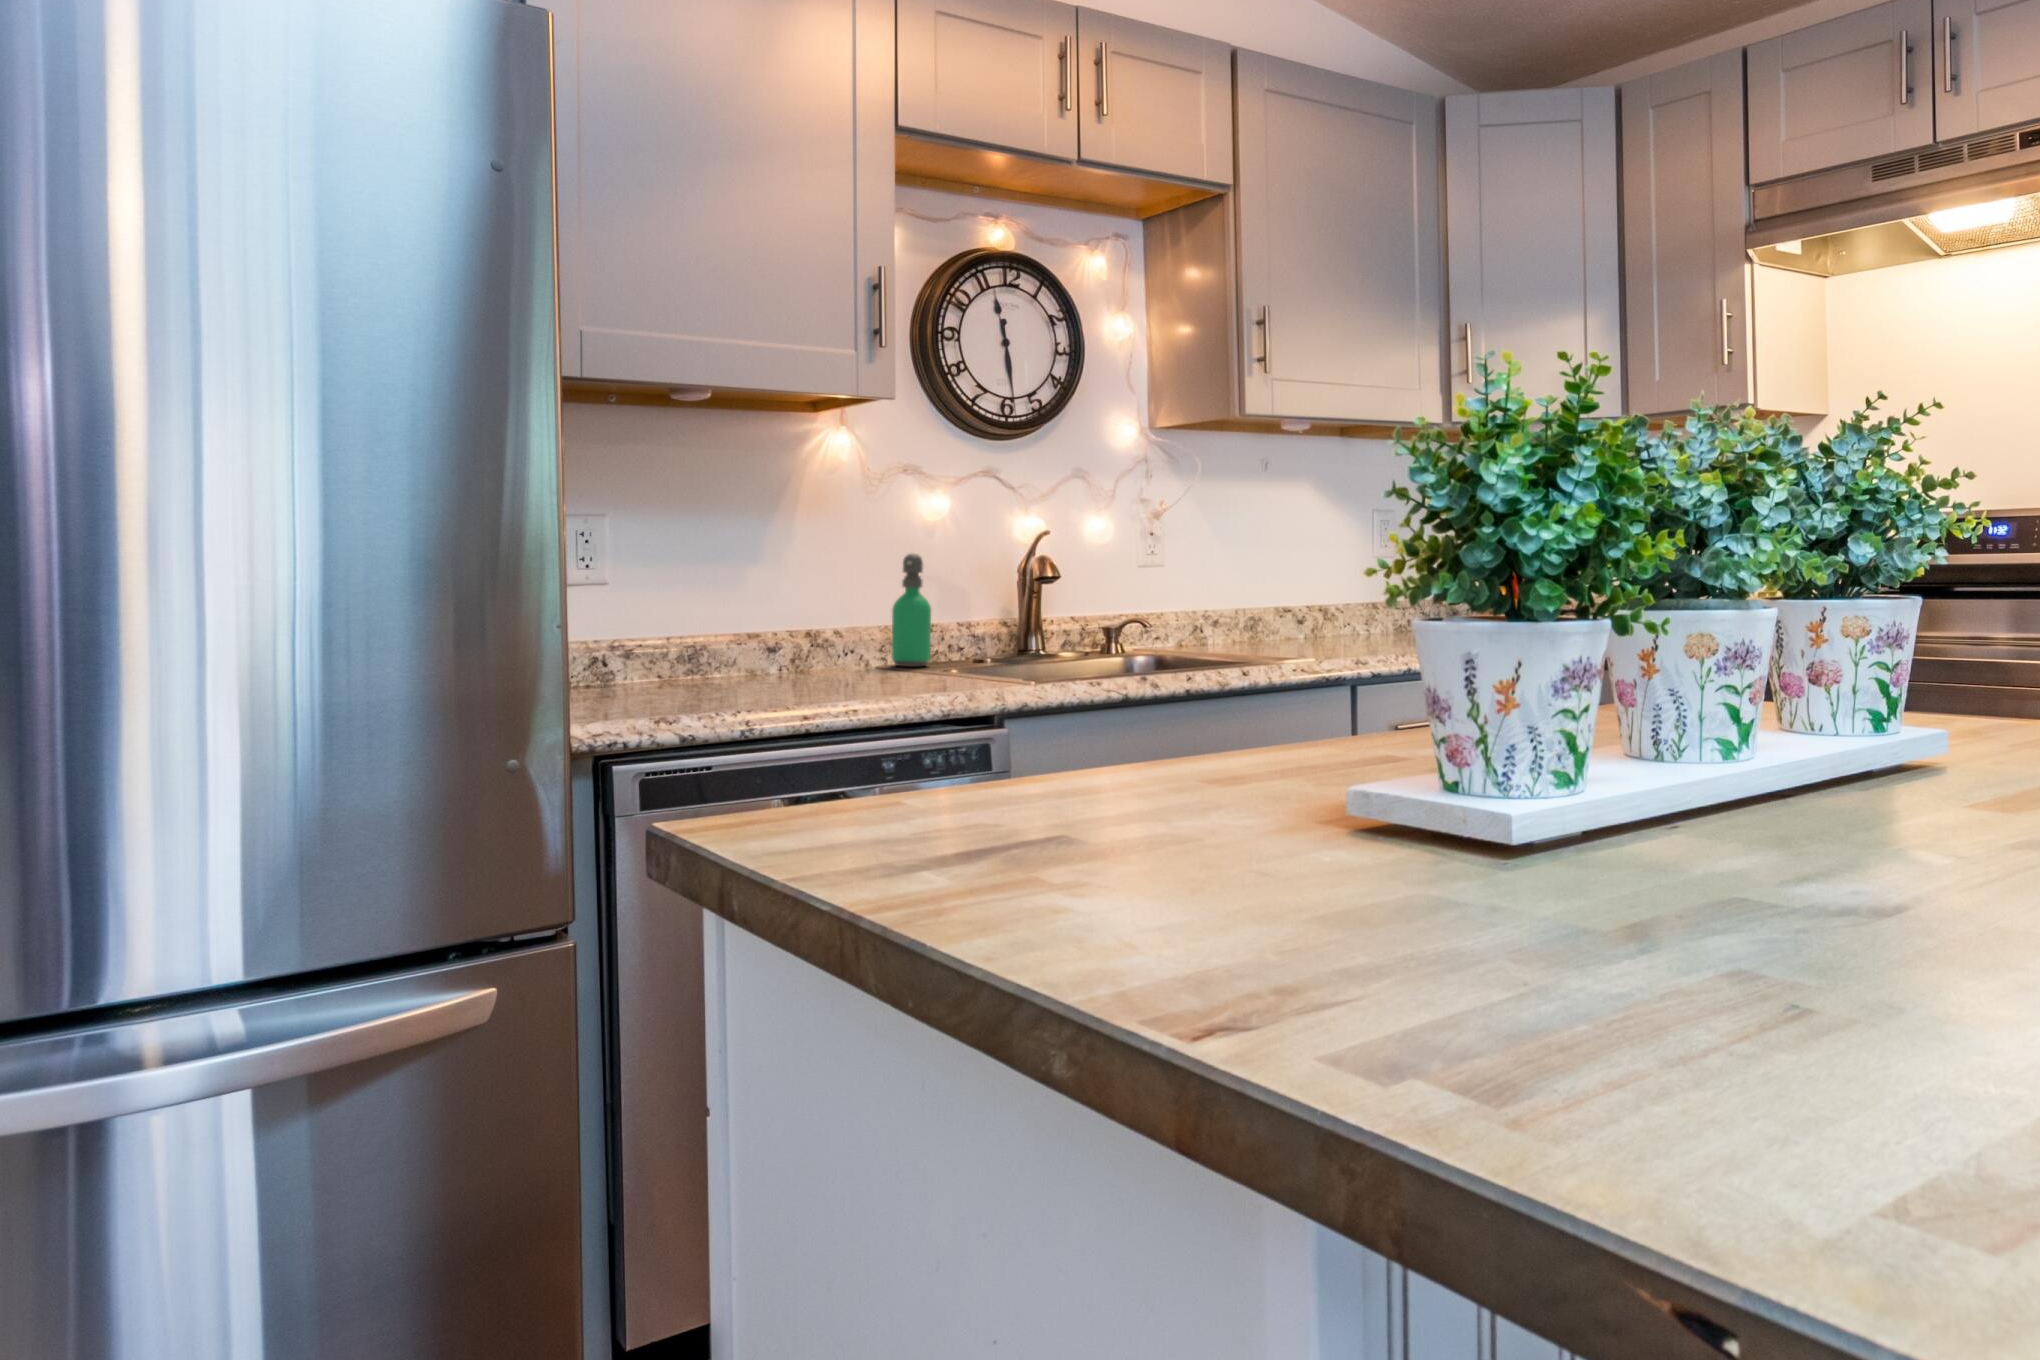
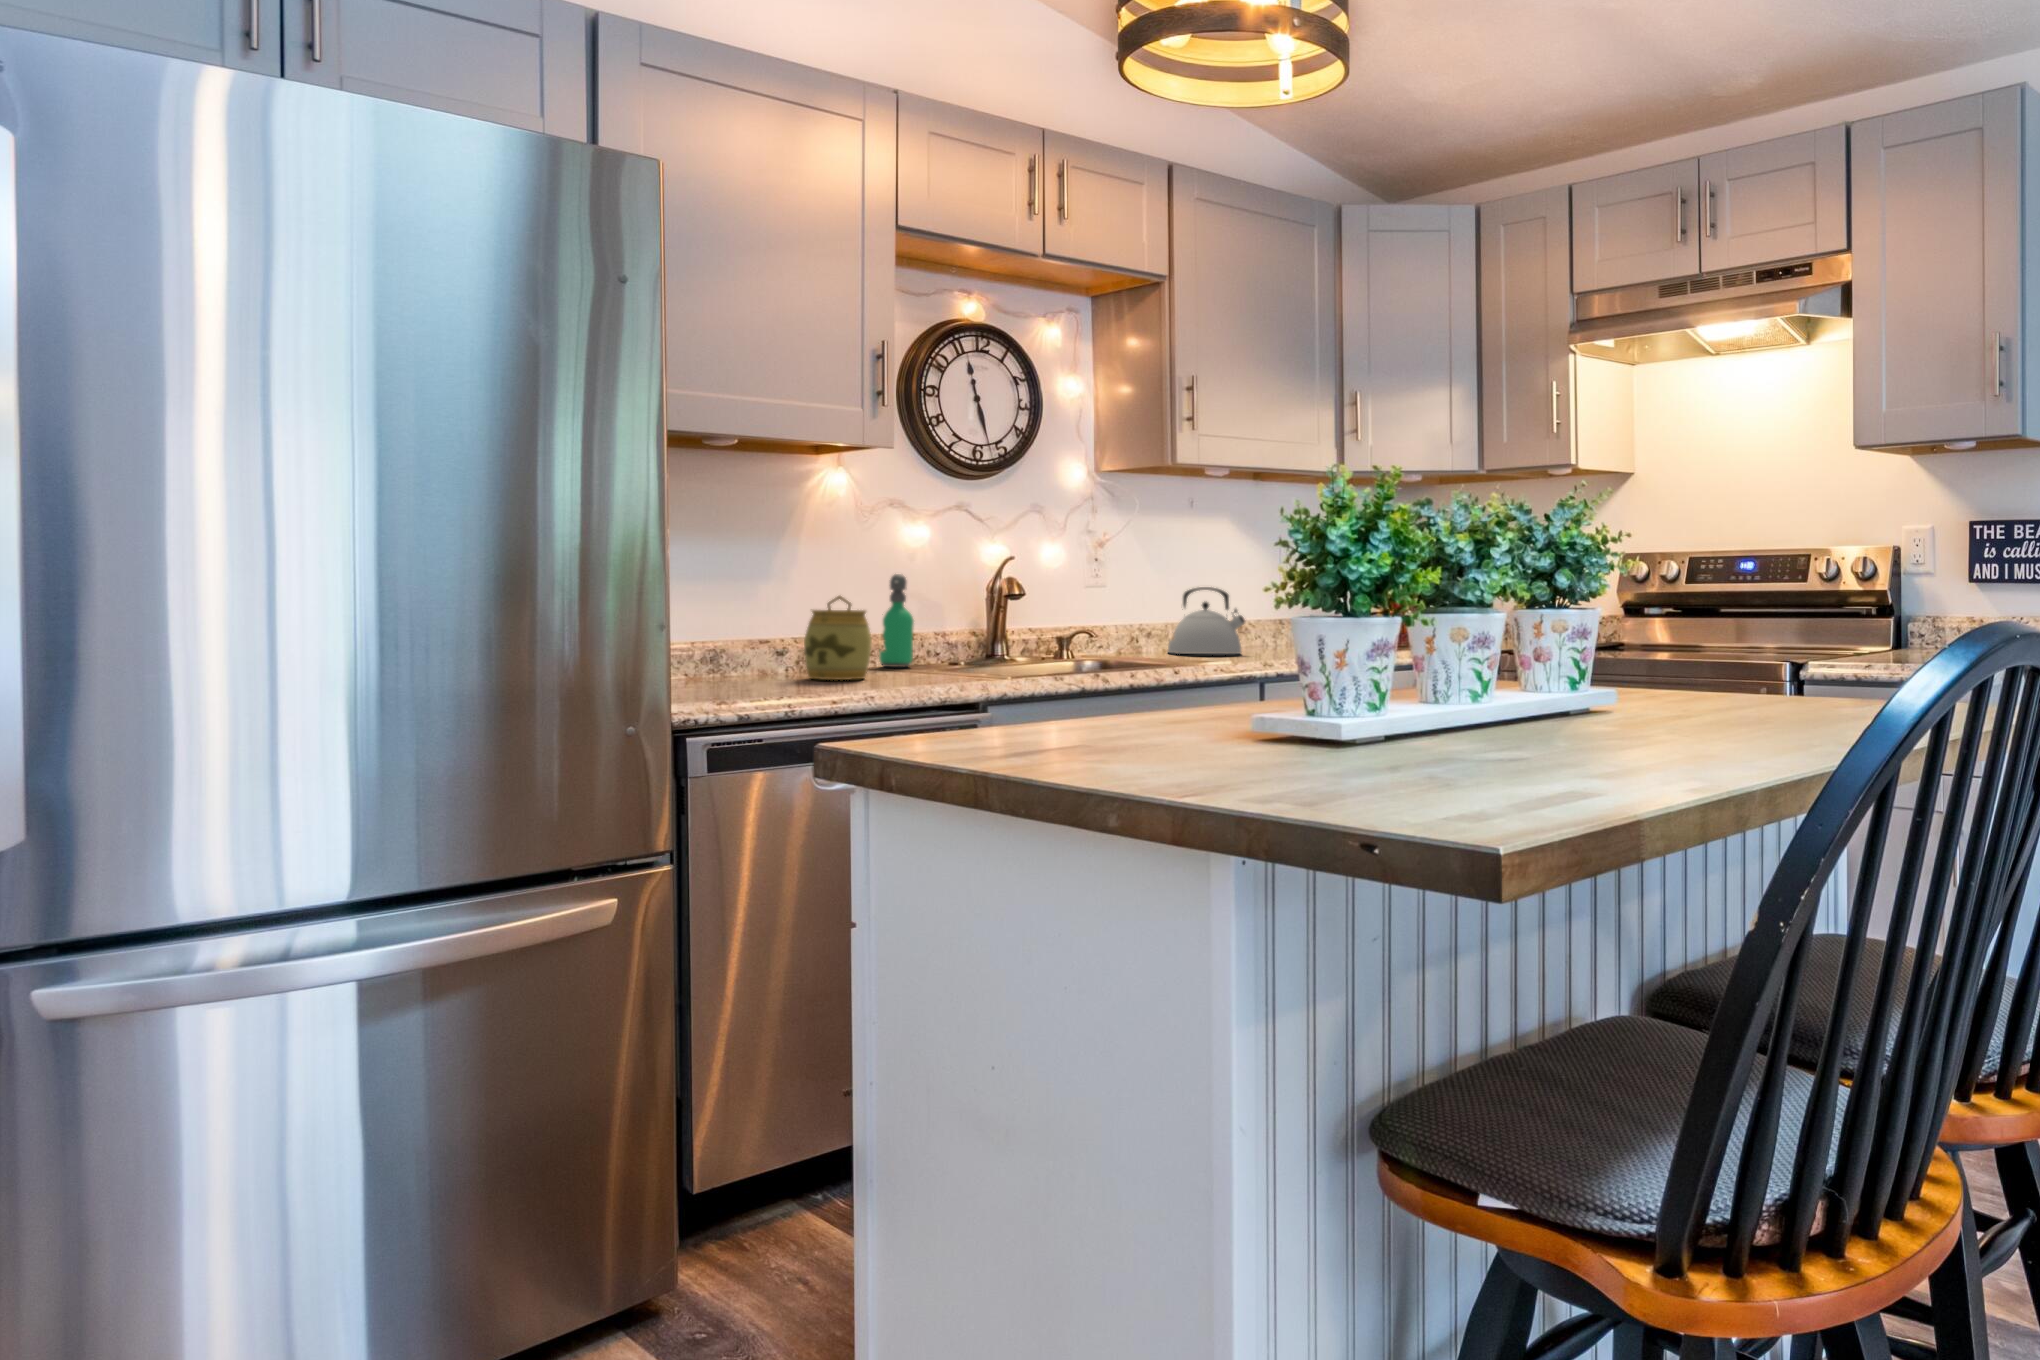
kettle: none [1240,565,1334,648] -> present [1167,587,1245,654]
jar: none [793,580,875,684] -> present [804,596,872,680]

